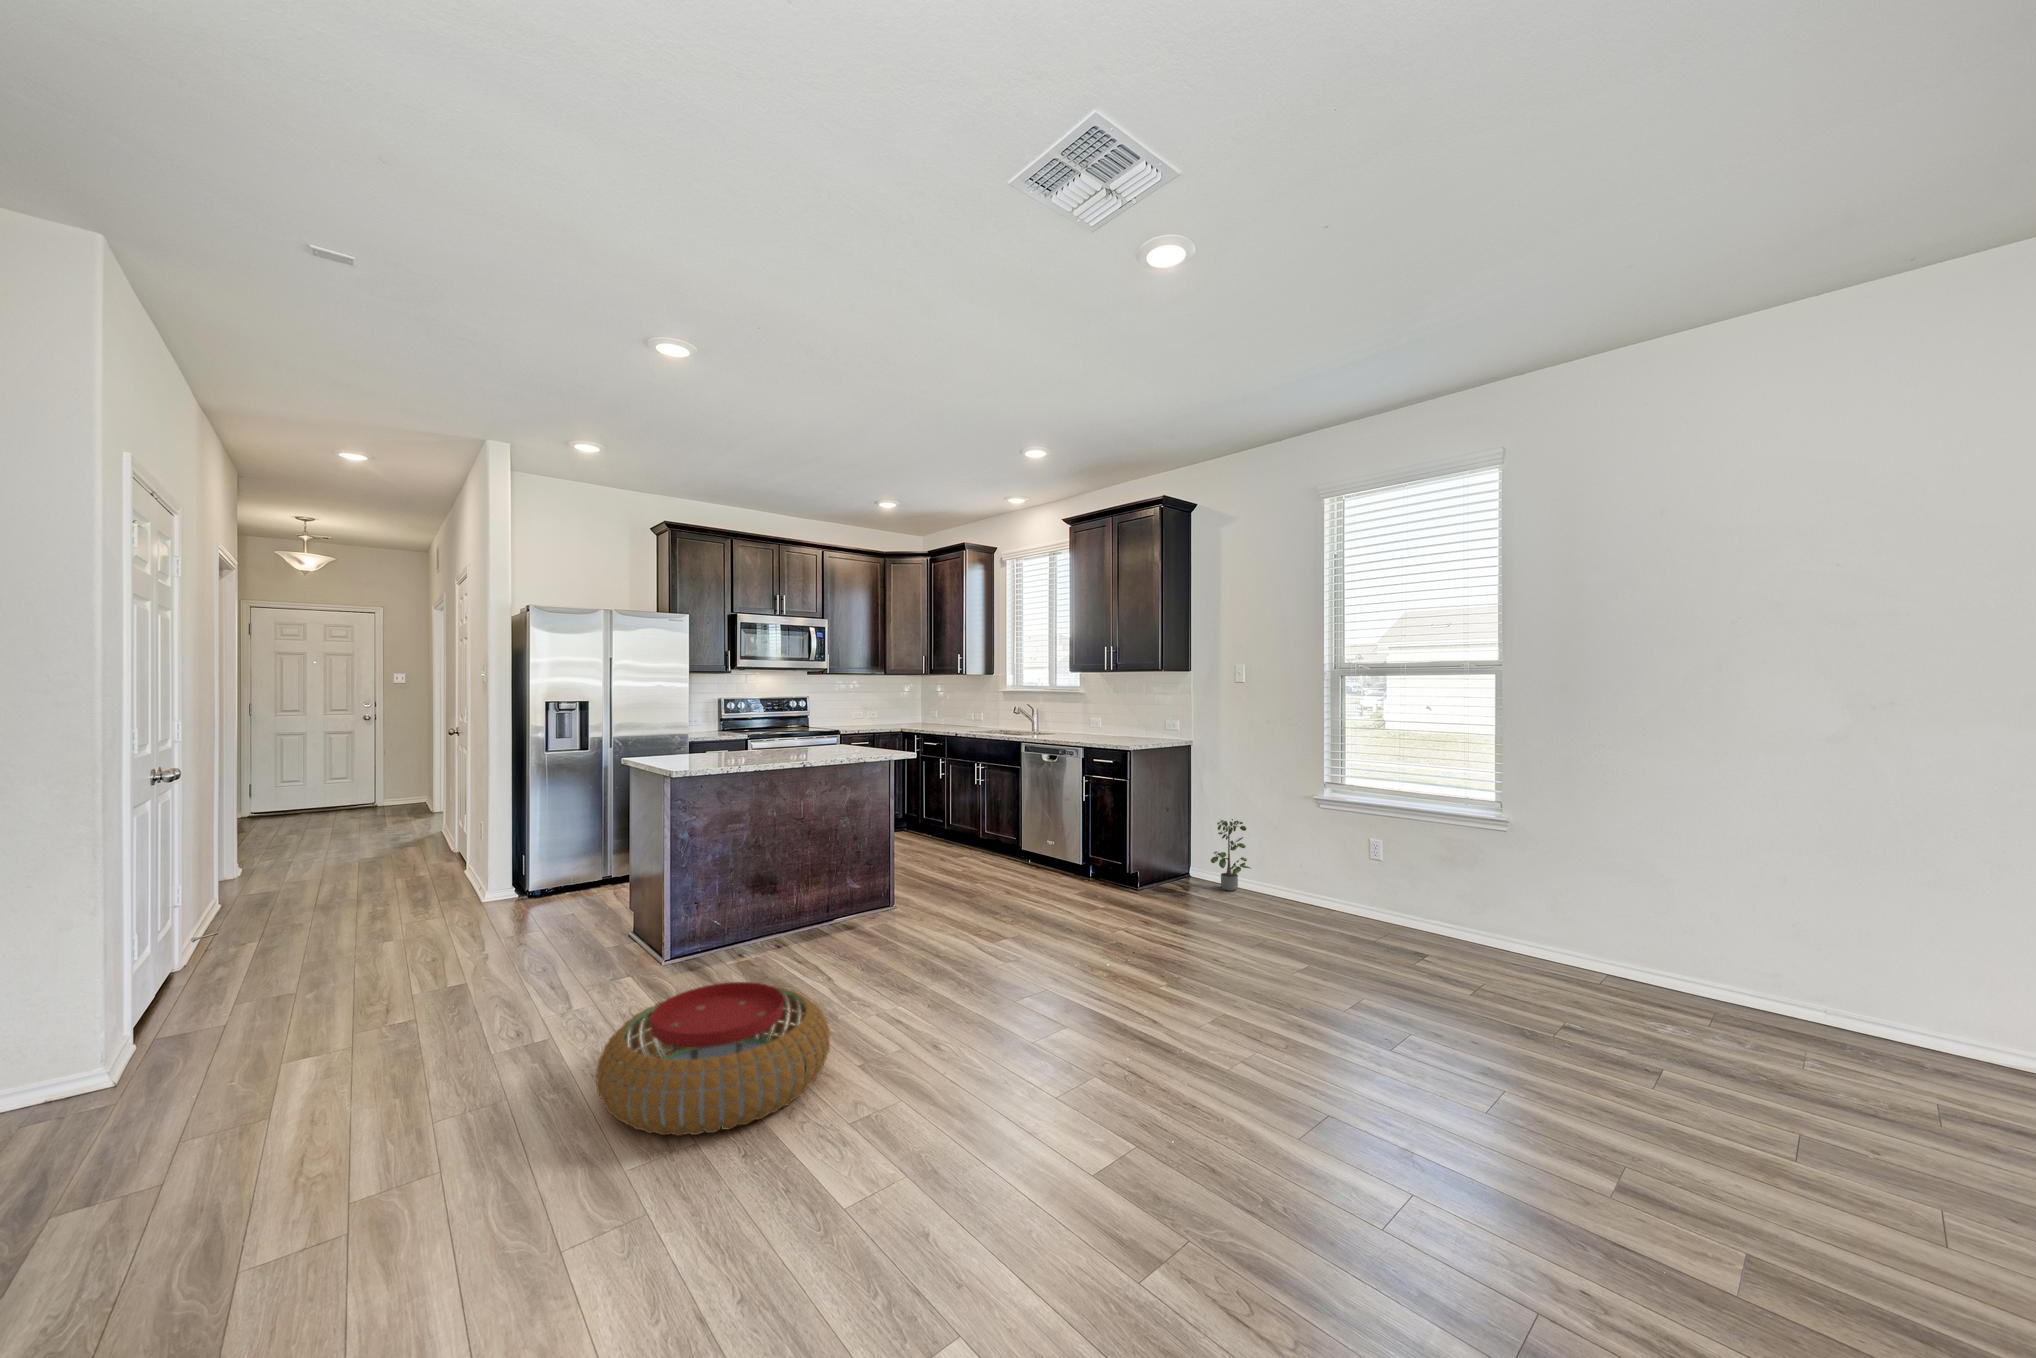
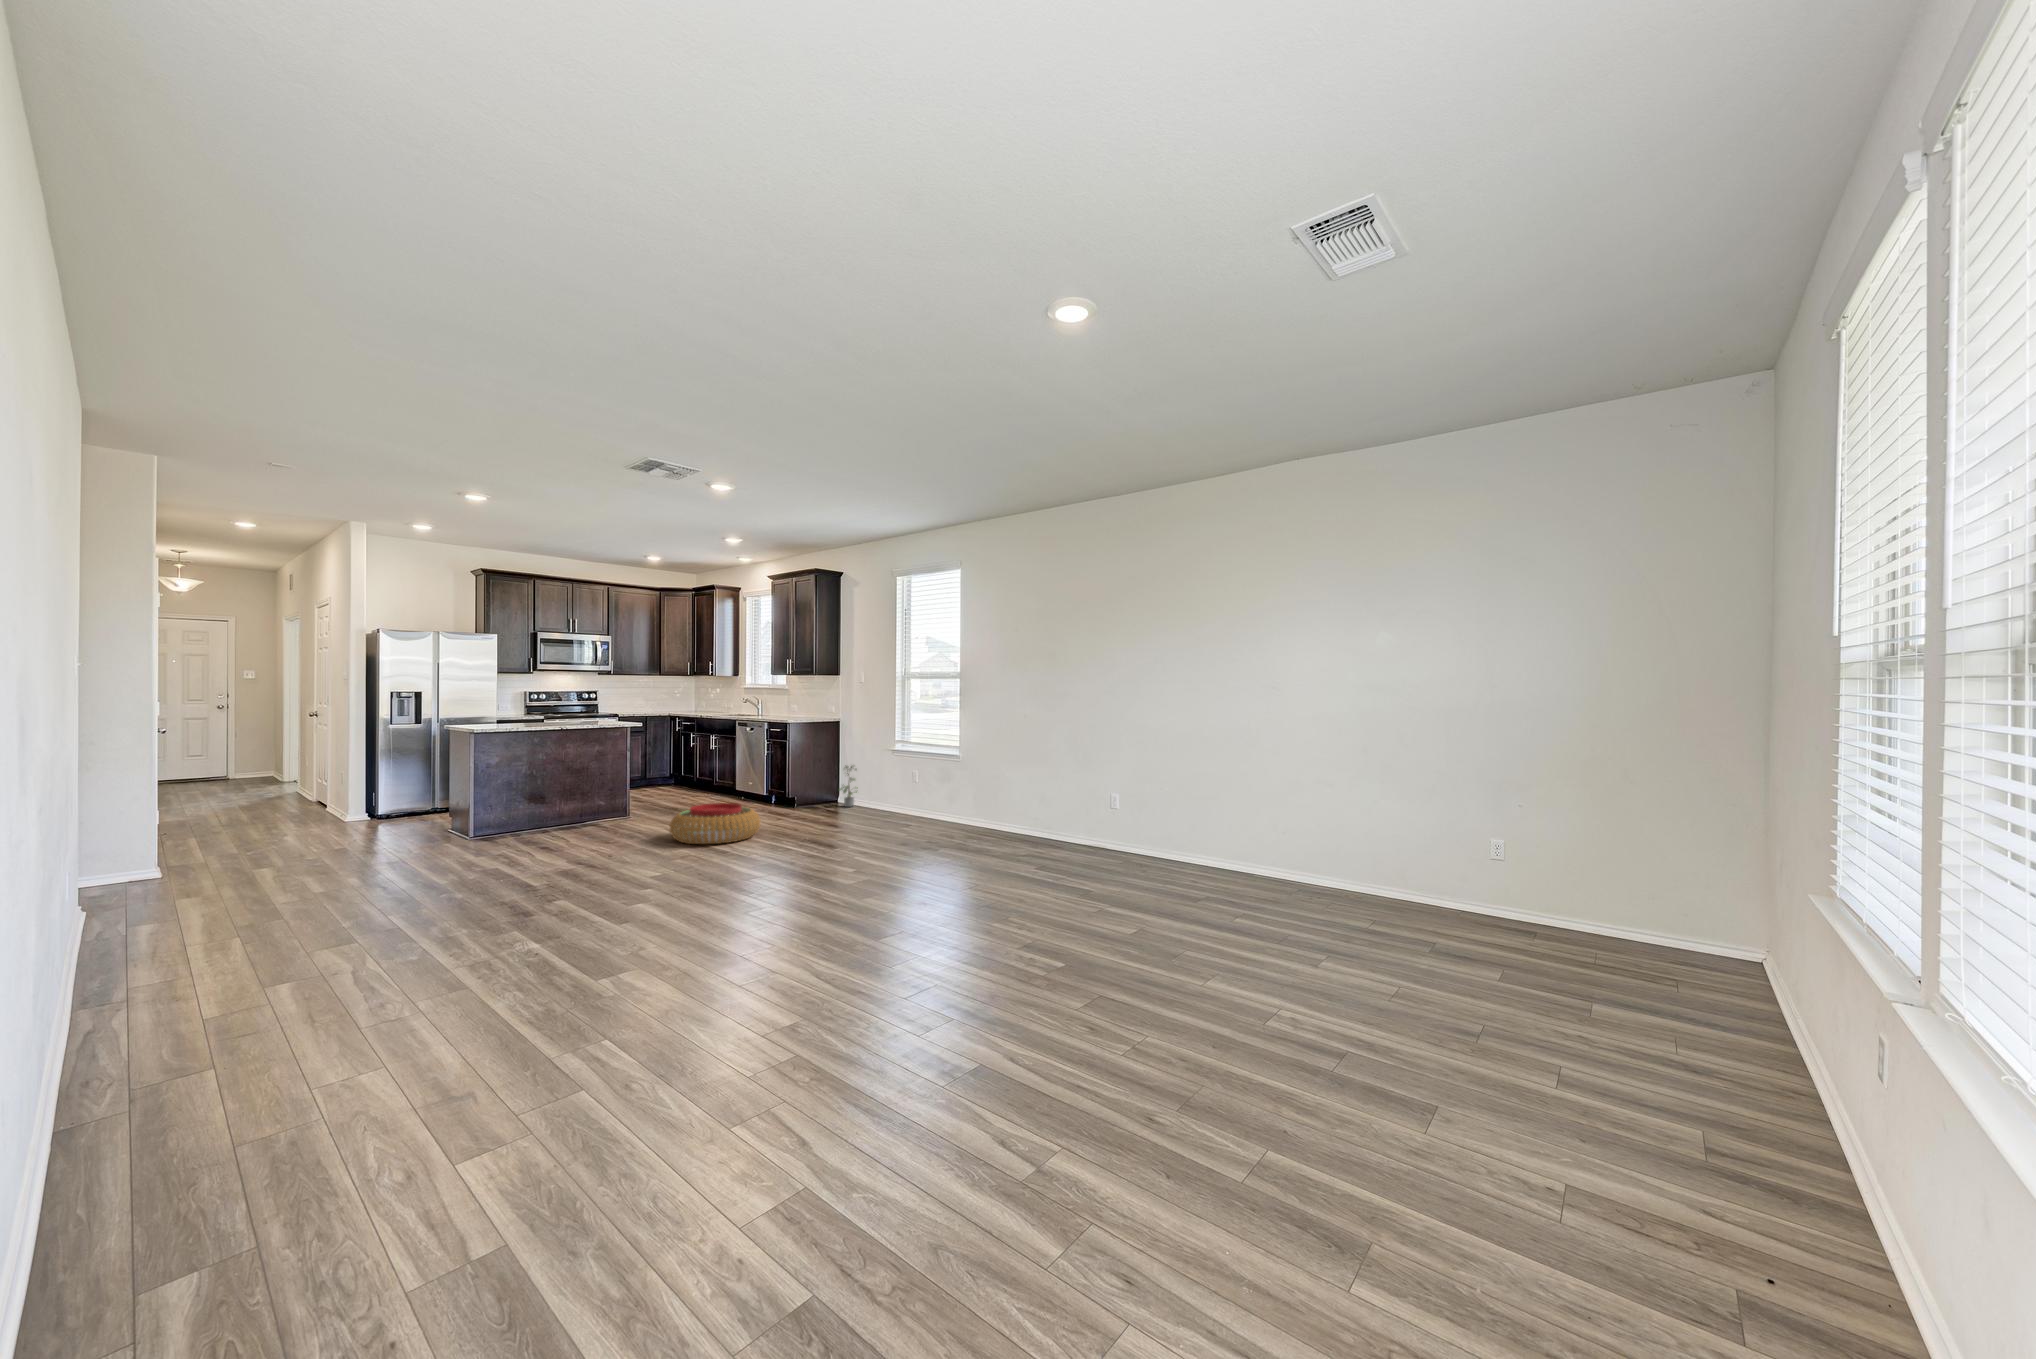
pouf: present [596,982,830,1136] -> present [670,803,760,844]

